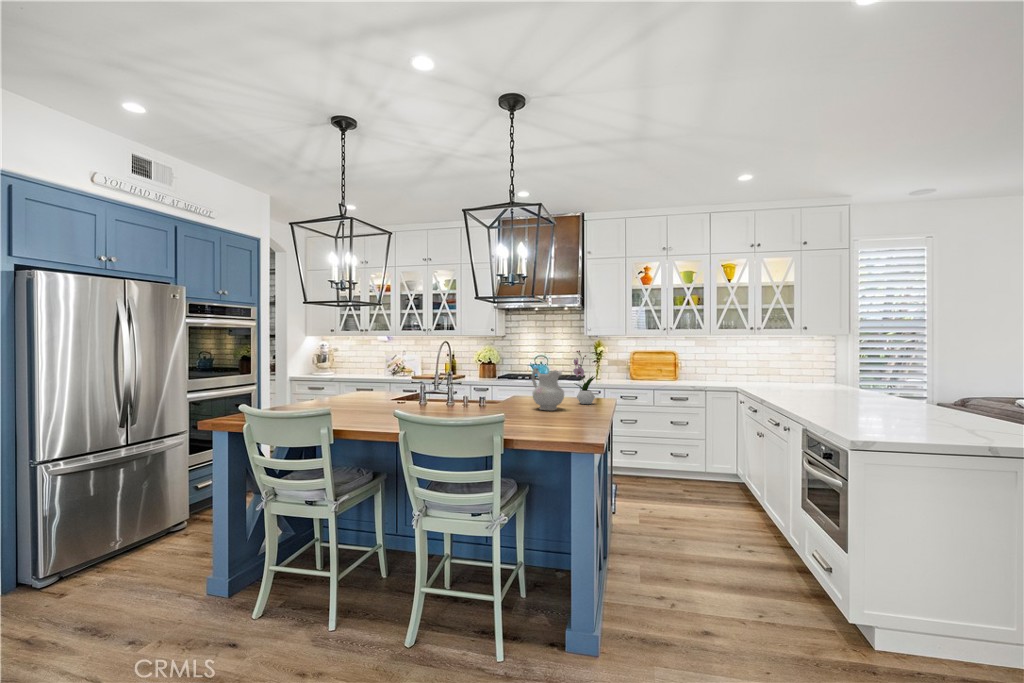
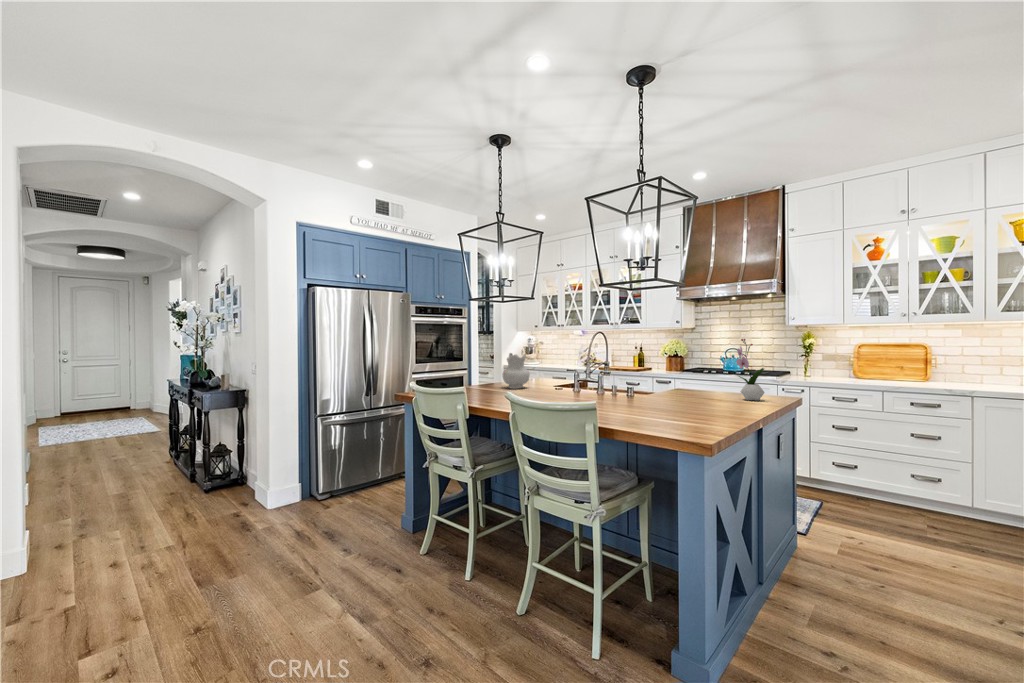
ceramic pitcher: present [532,368,564,411] -> present [502,353,530,389]

